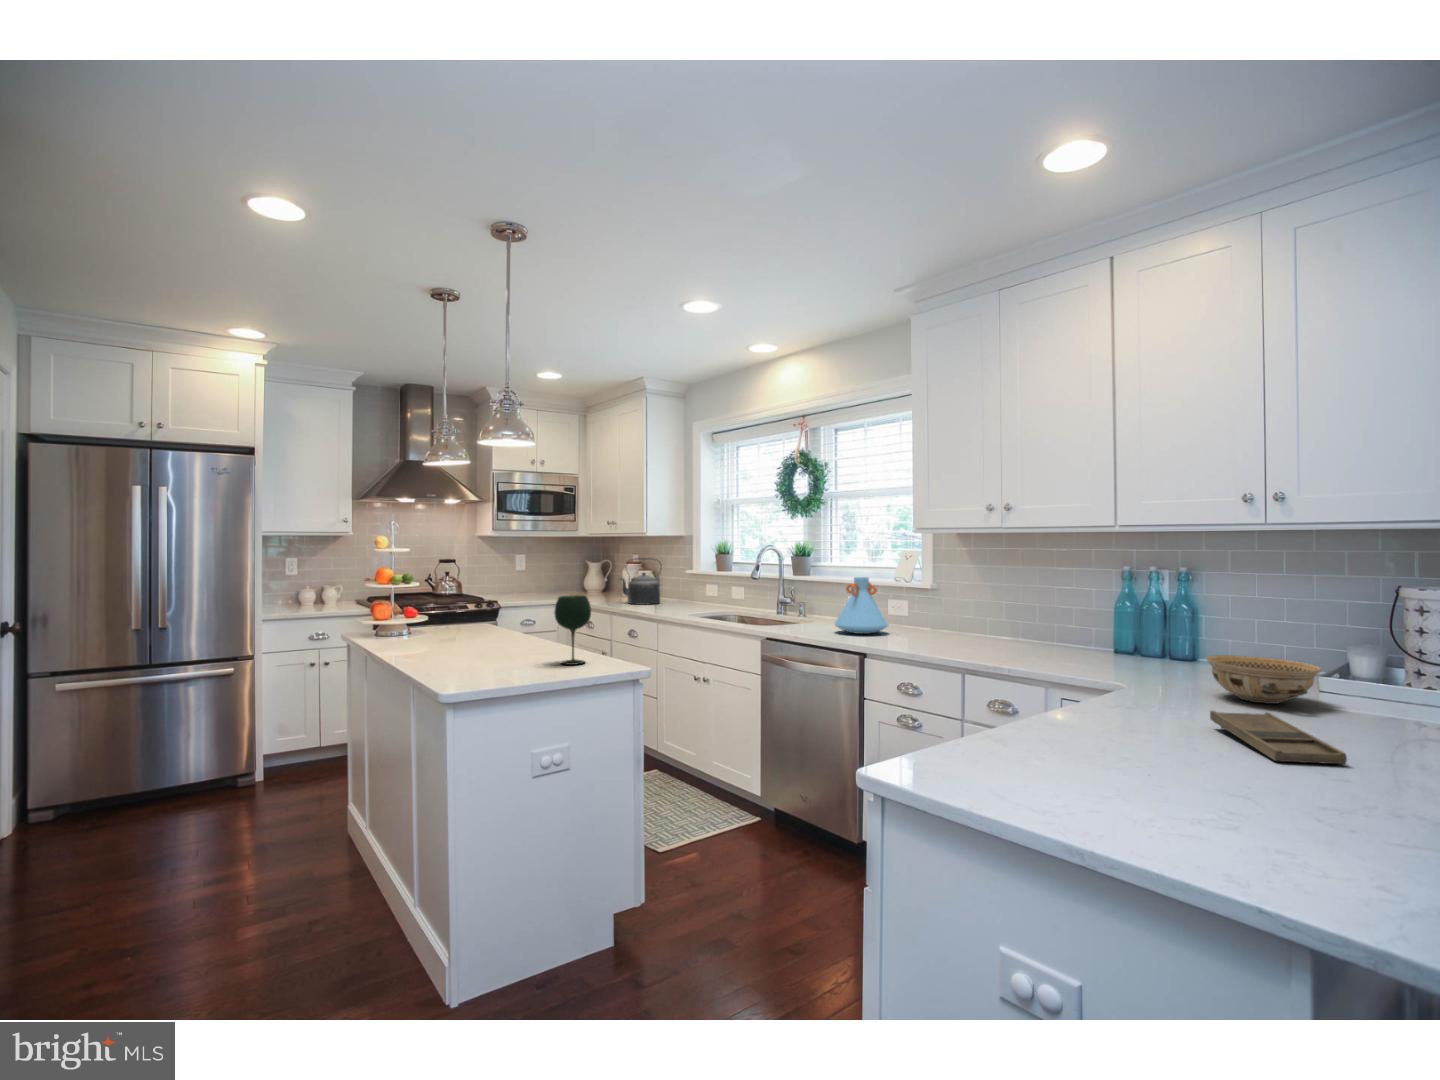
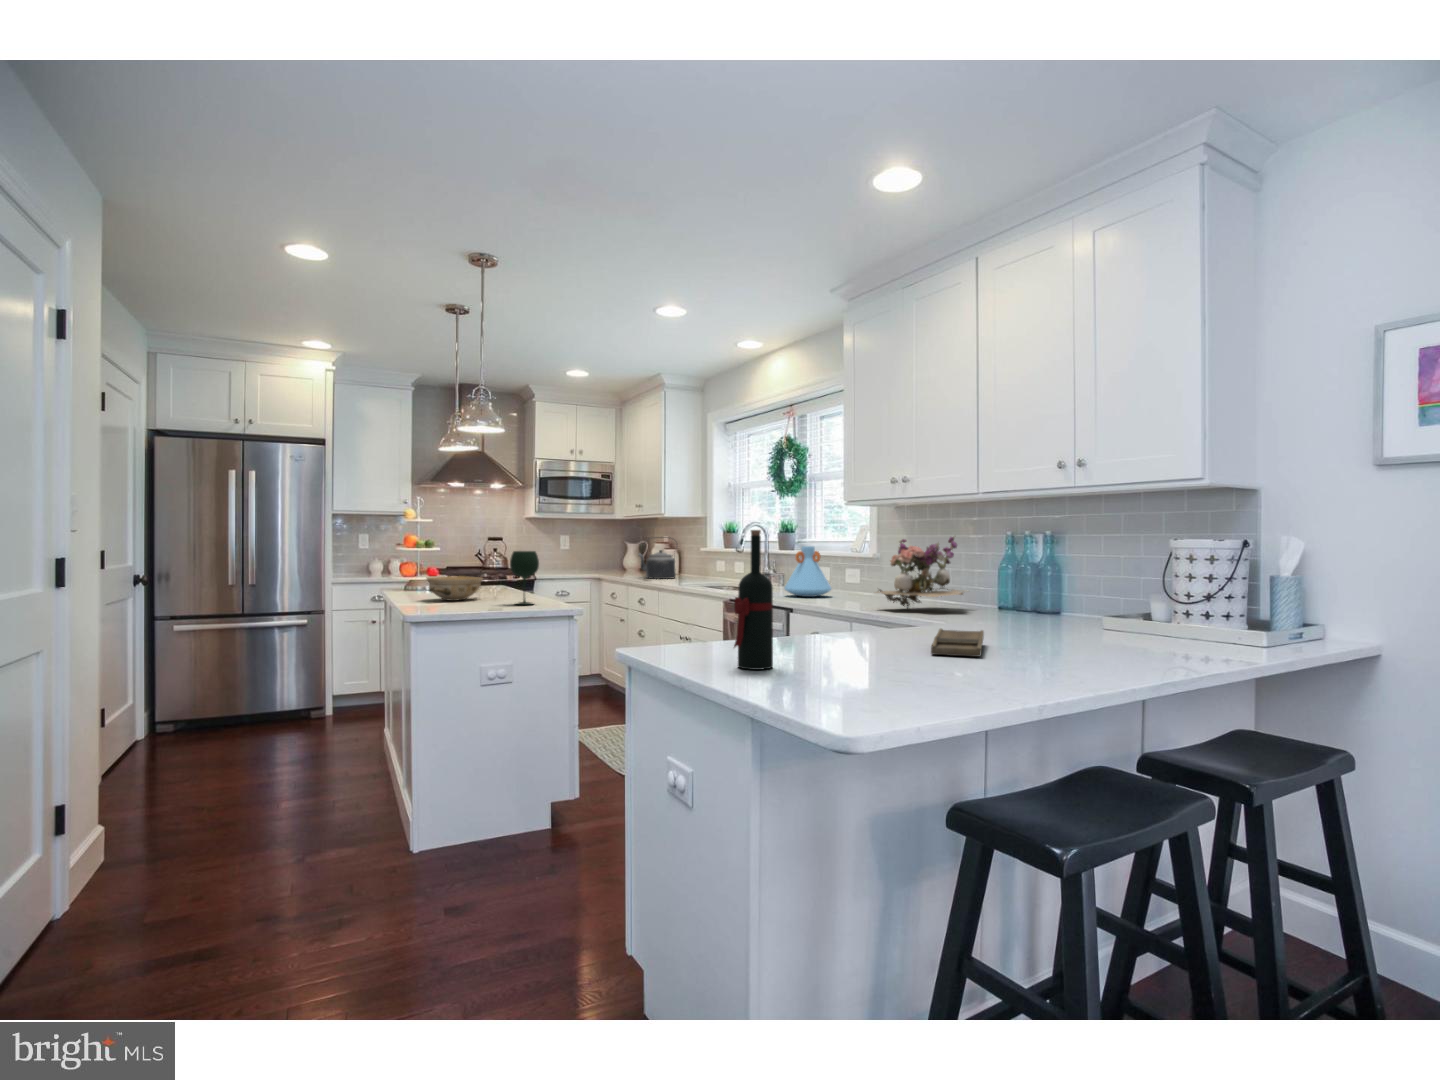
flower arrangement: none [983,569,1093,656] -> present [877,536,965,608]
wine bottle: none [1110,613,1170,825] -> present [734,530,773,670]
ceramic bowl: present [1207,655,1322,704] -> present [427,576,483,601]

